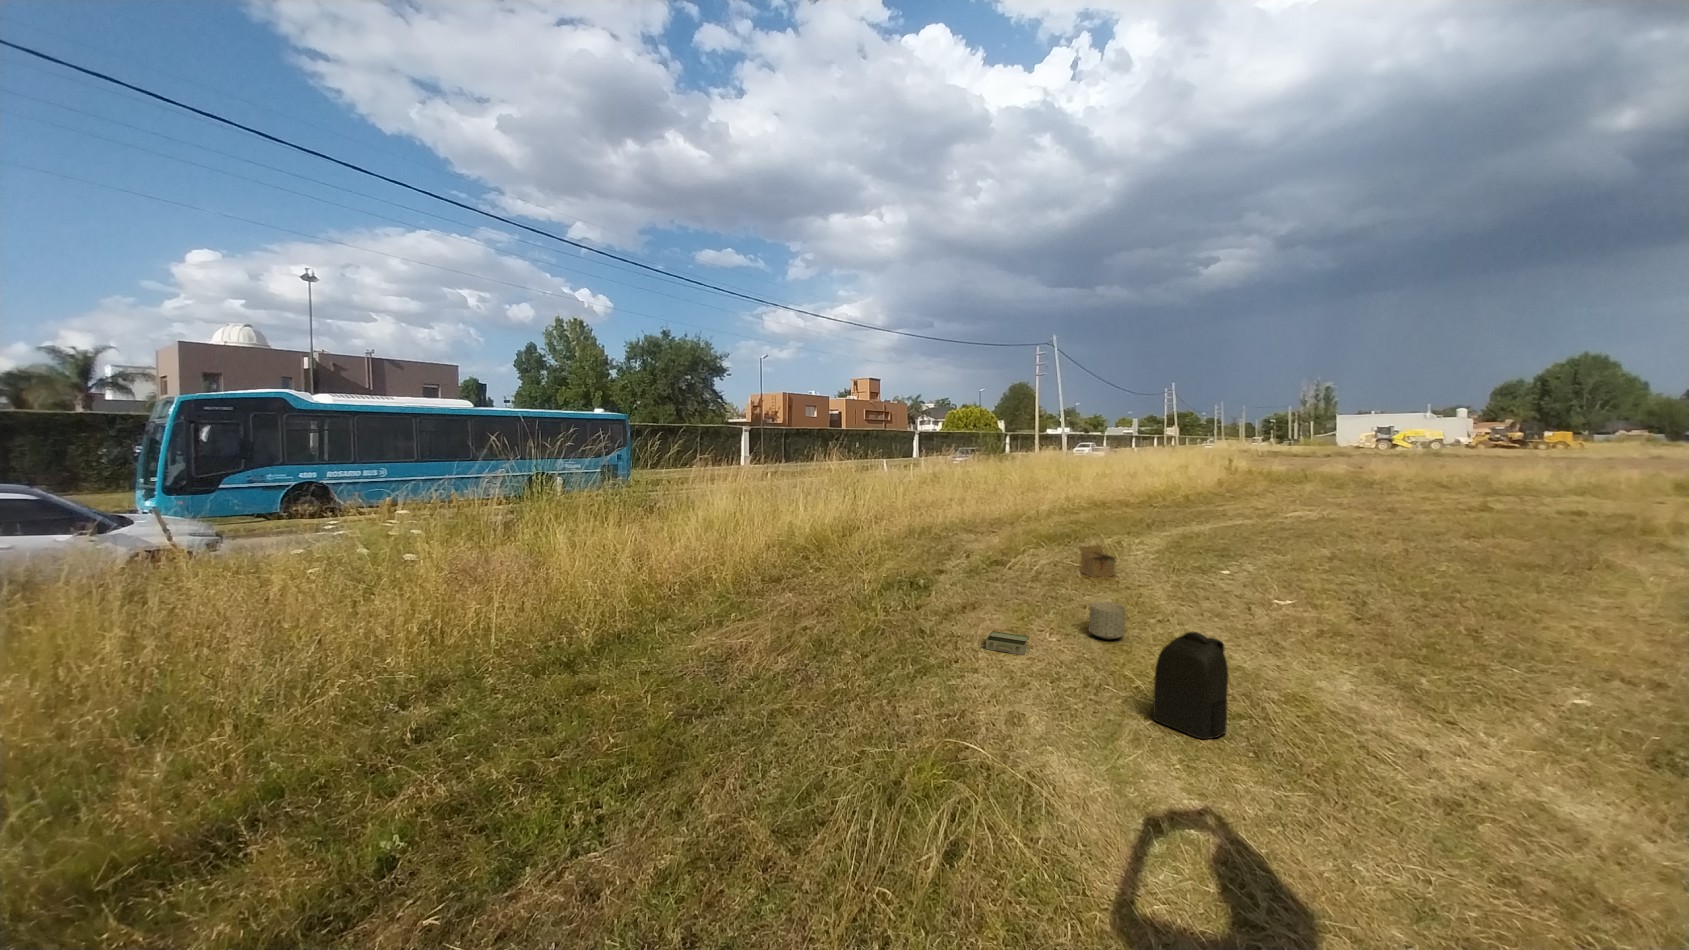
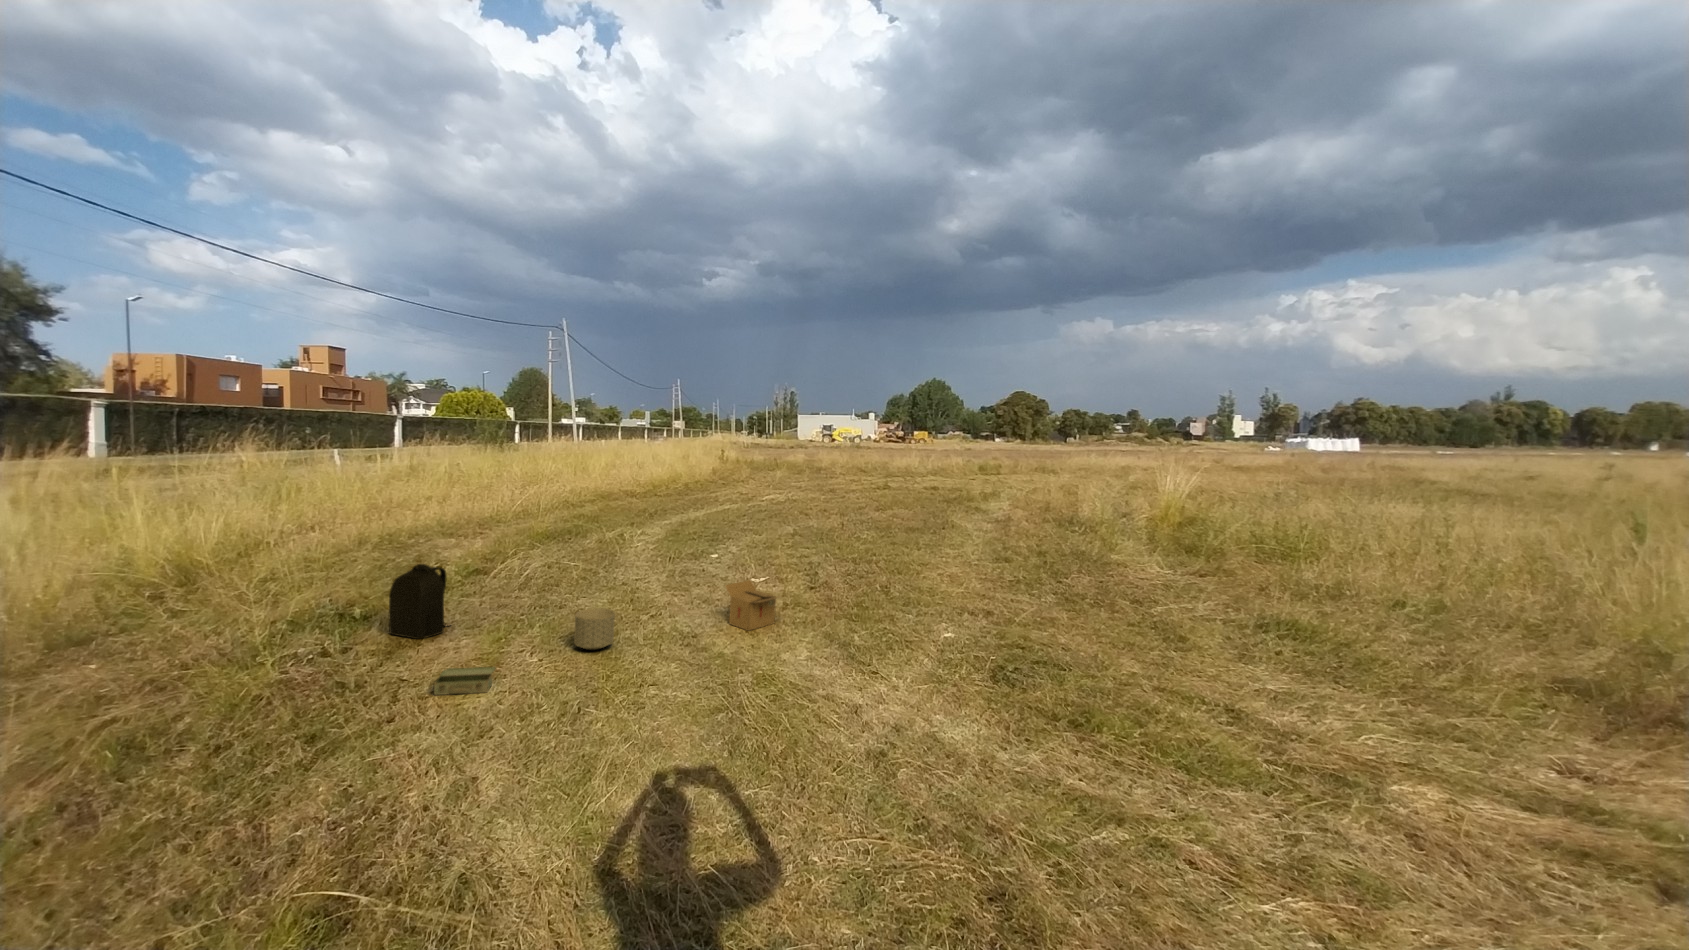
cardboard box: present [1079,545,1115,577] -> present [725,580,779,631]
backpack: present [1153,632,1228,739] -> present [389,564,448,639]

